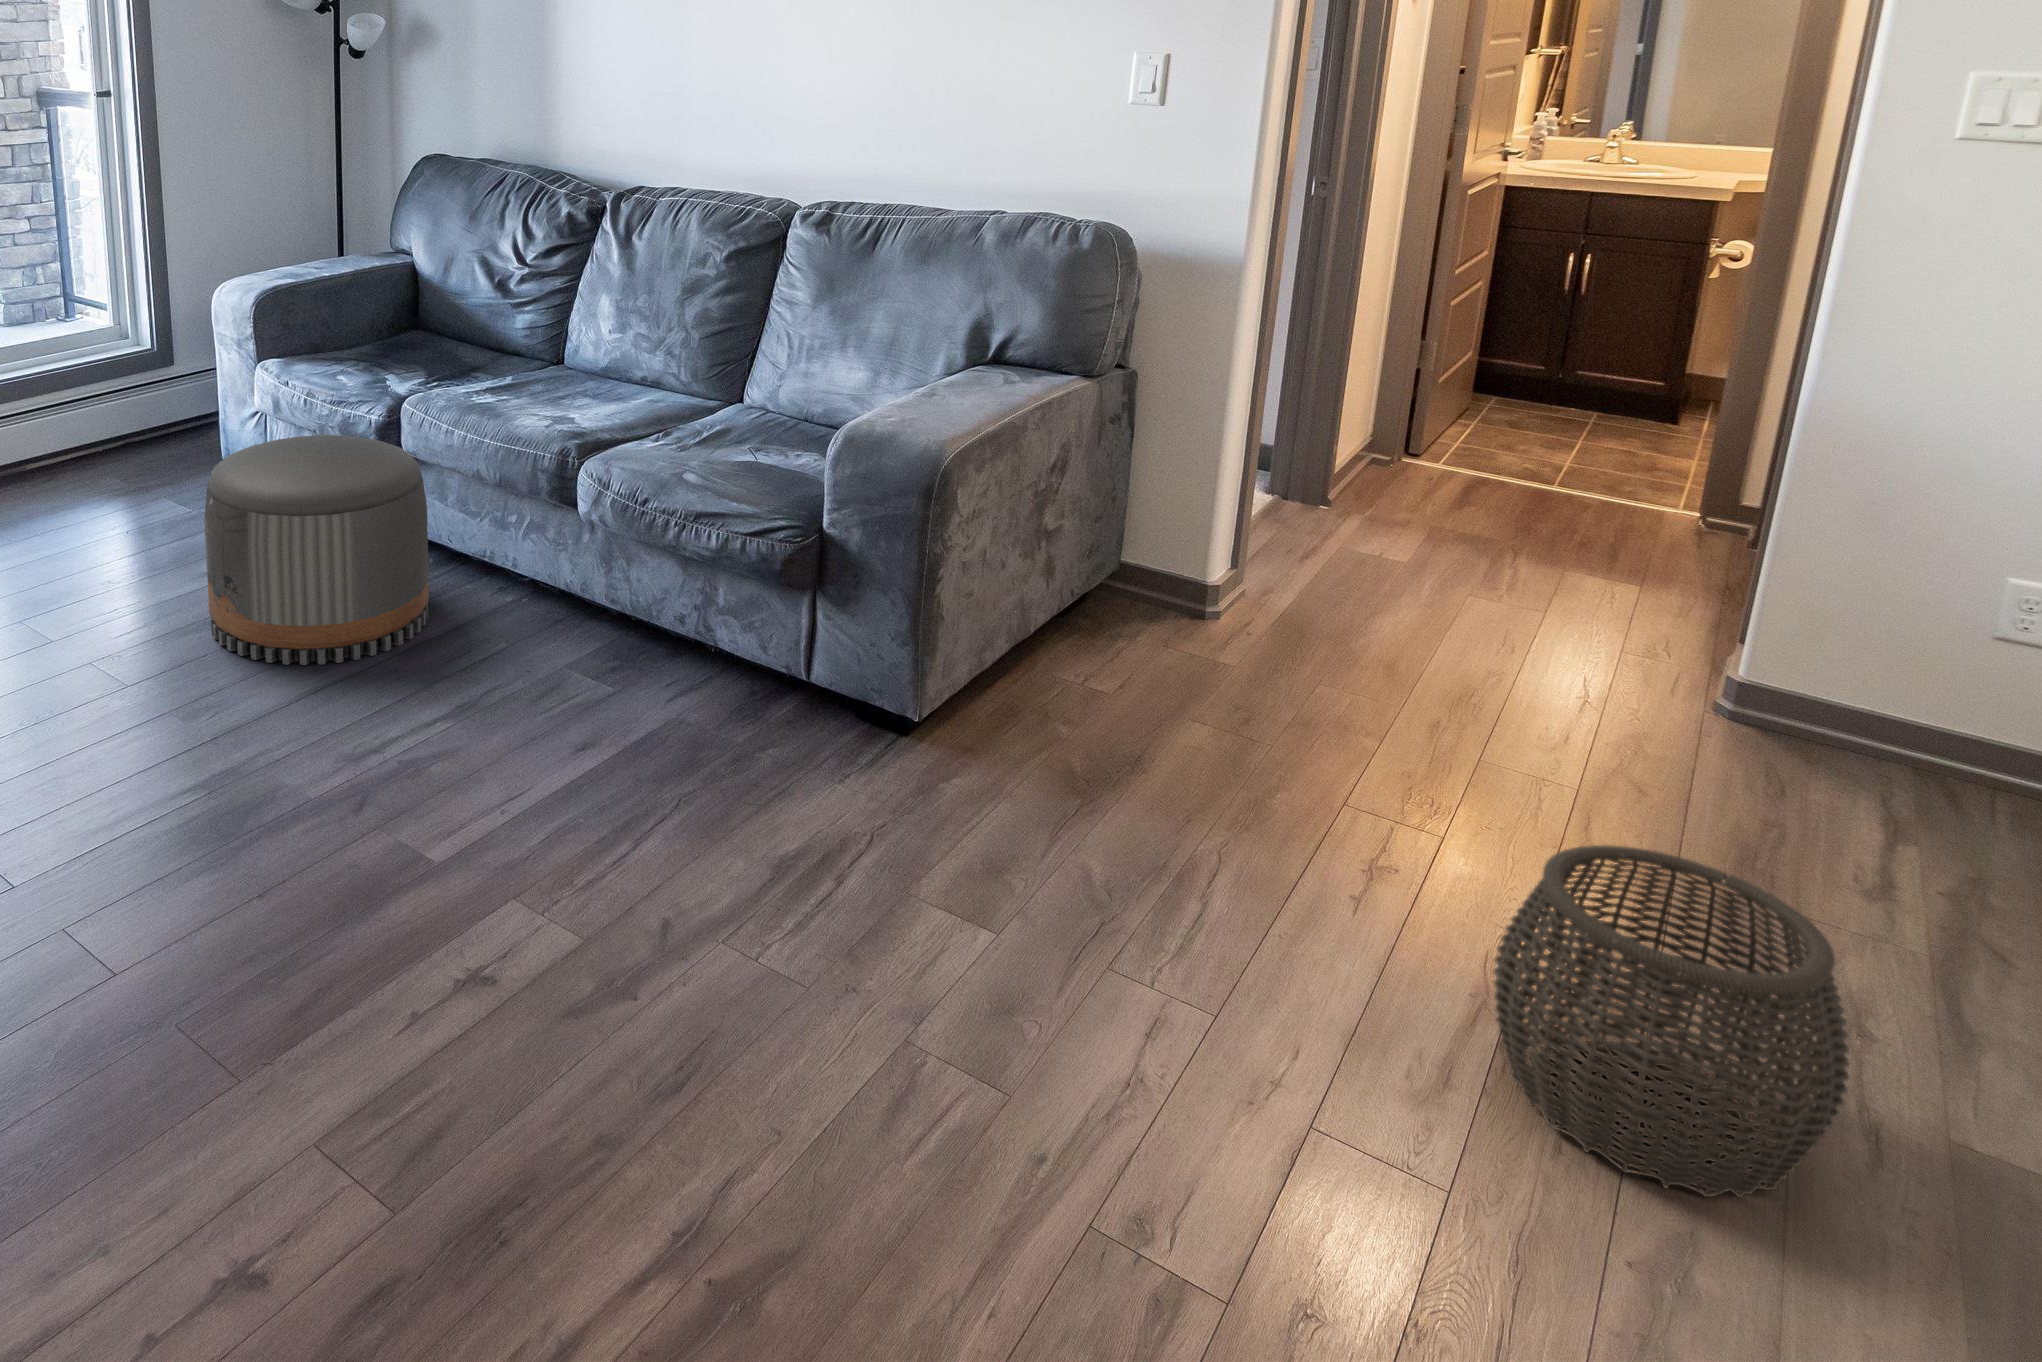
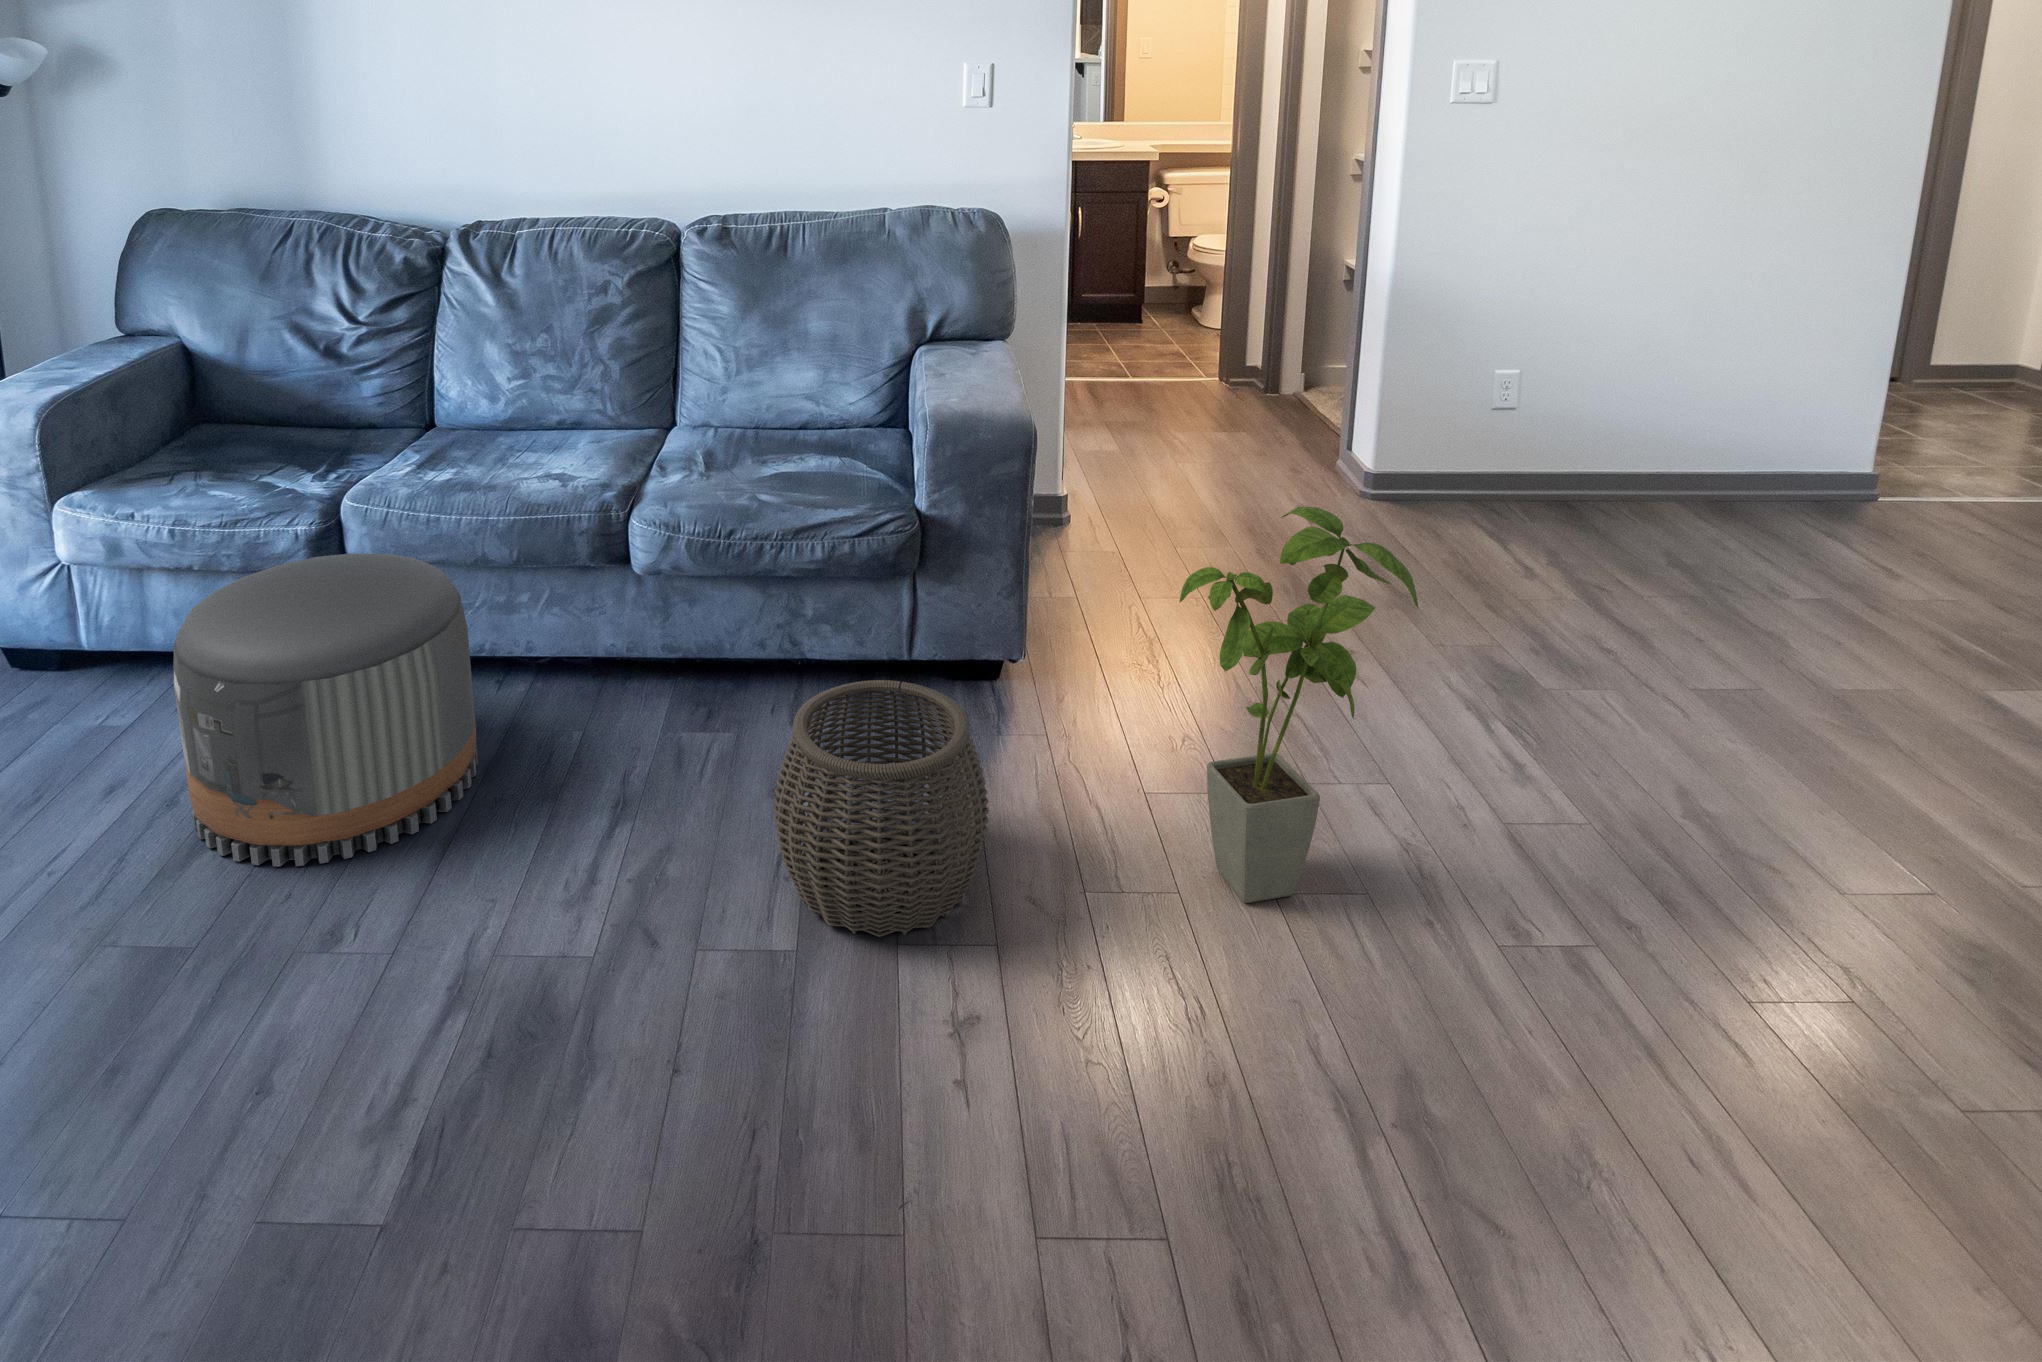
house plant: none [814,570,1090,1029] -> present [1179,507,1419,903]
woven basket: present [1494,845,1849,1198] -> present [773,680,989,937]

